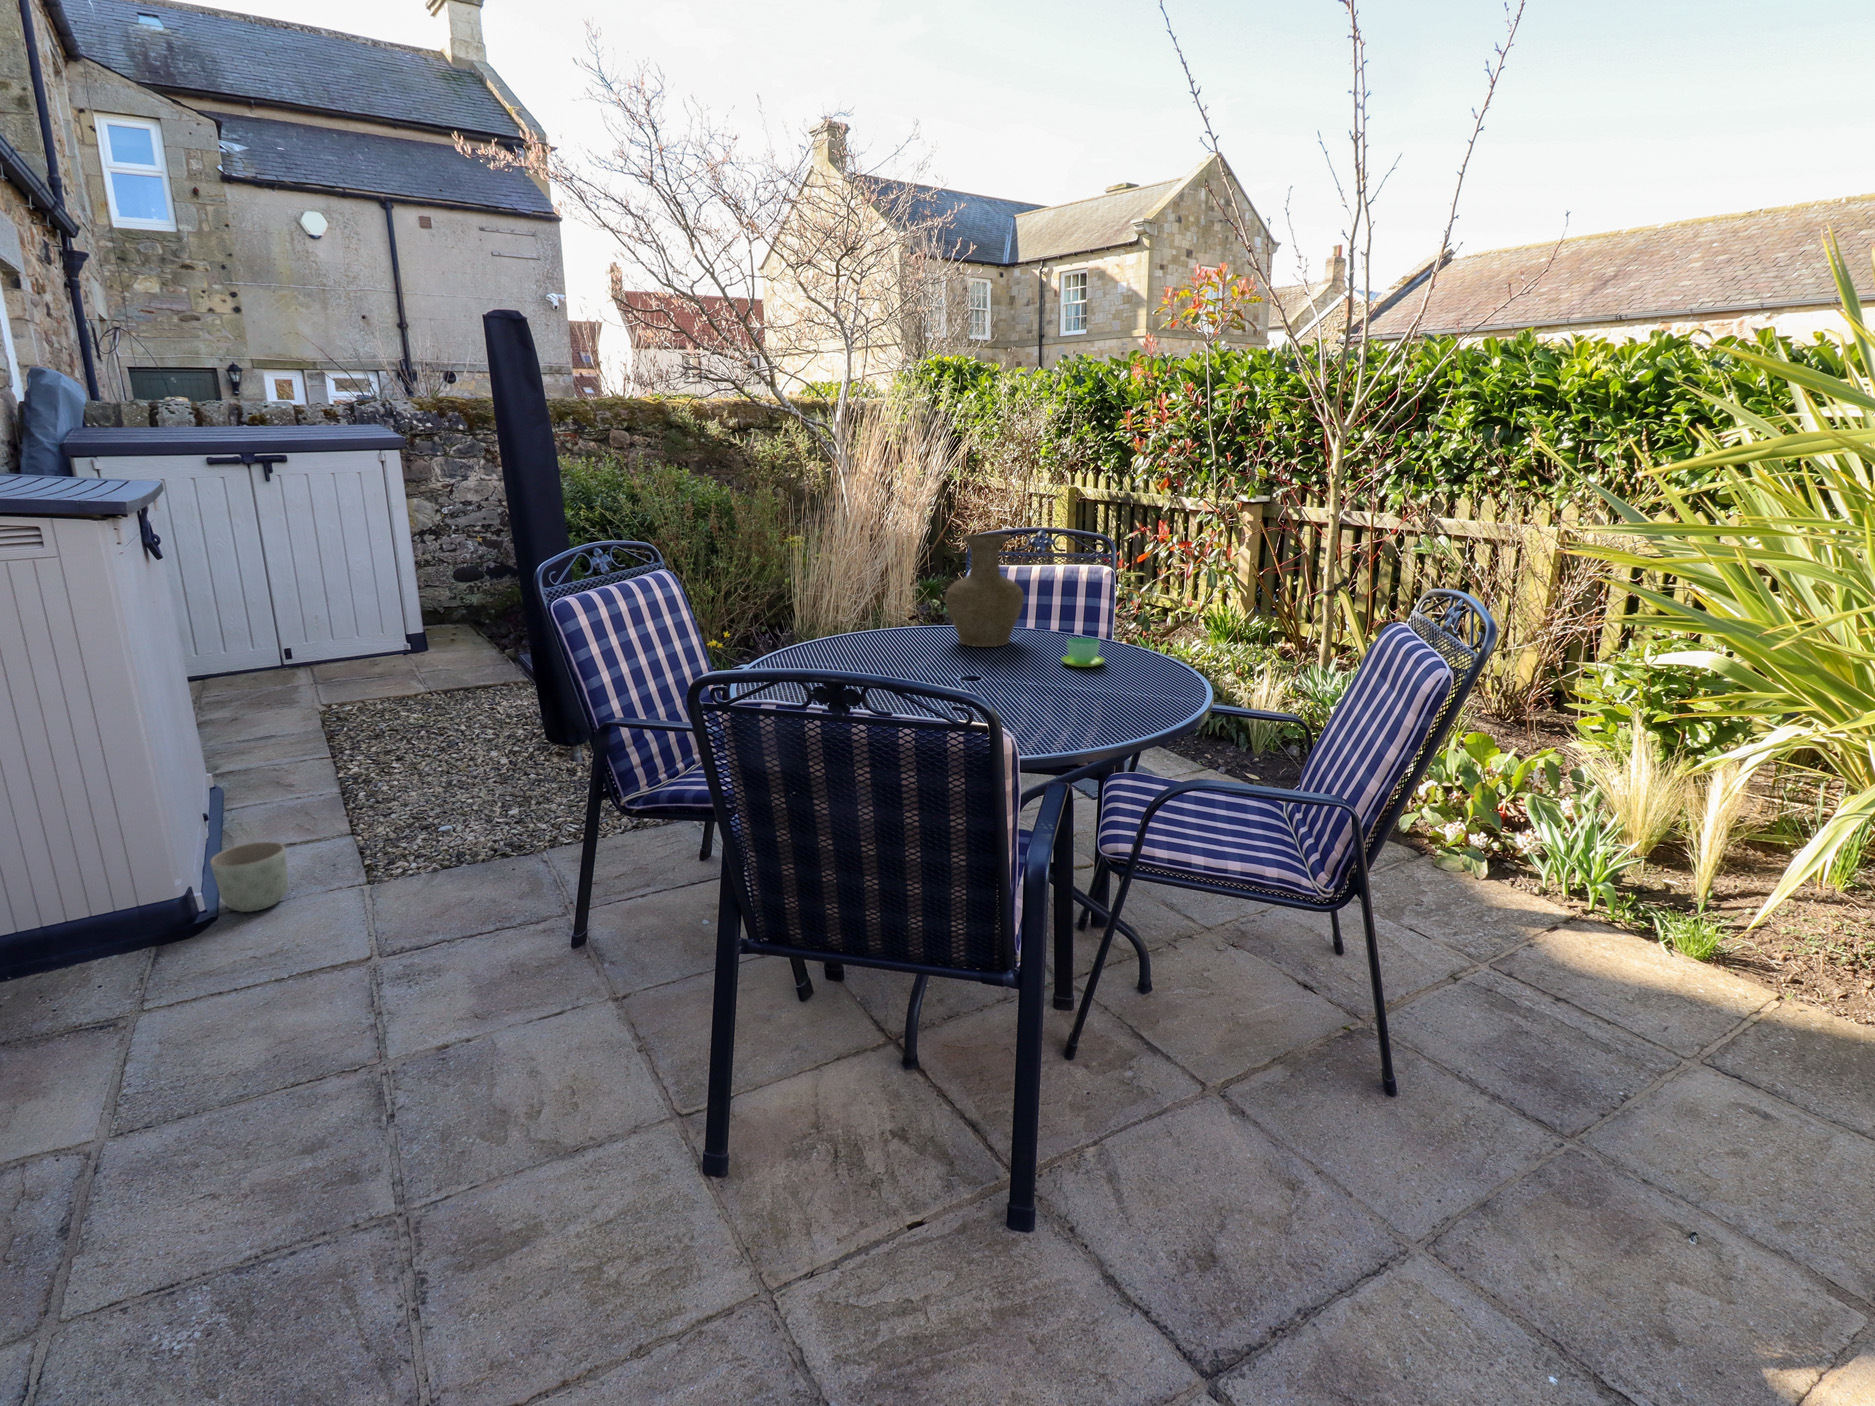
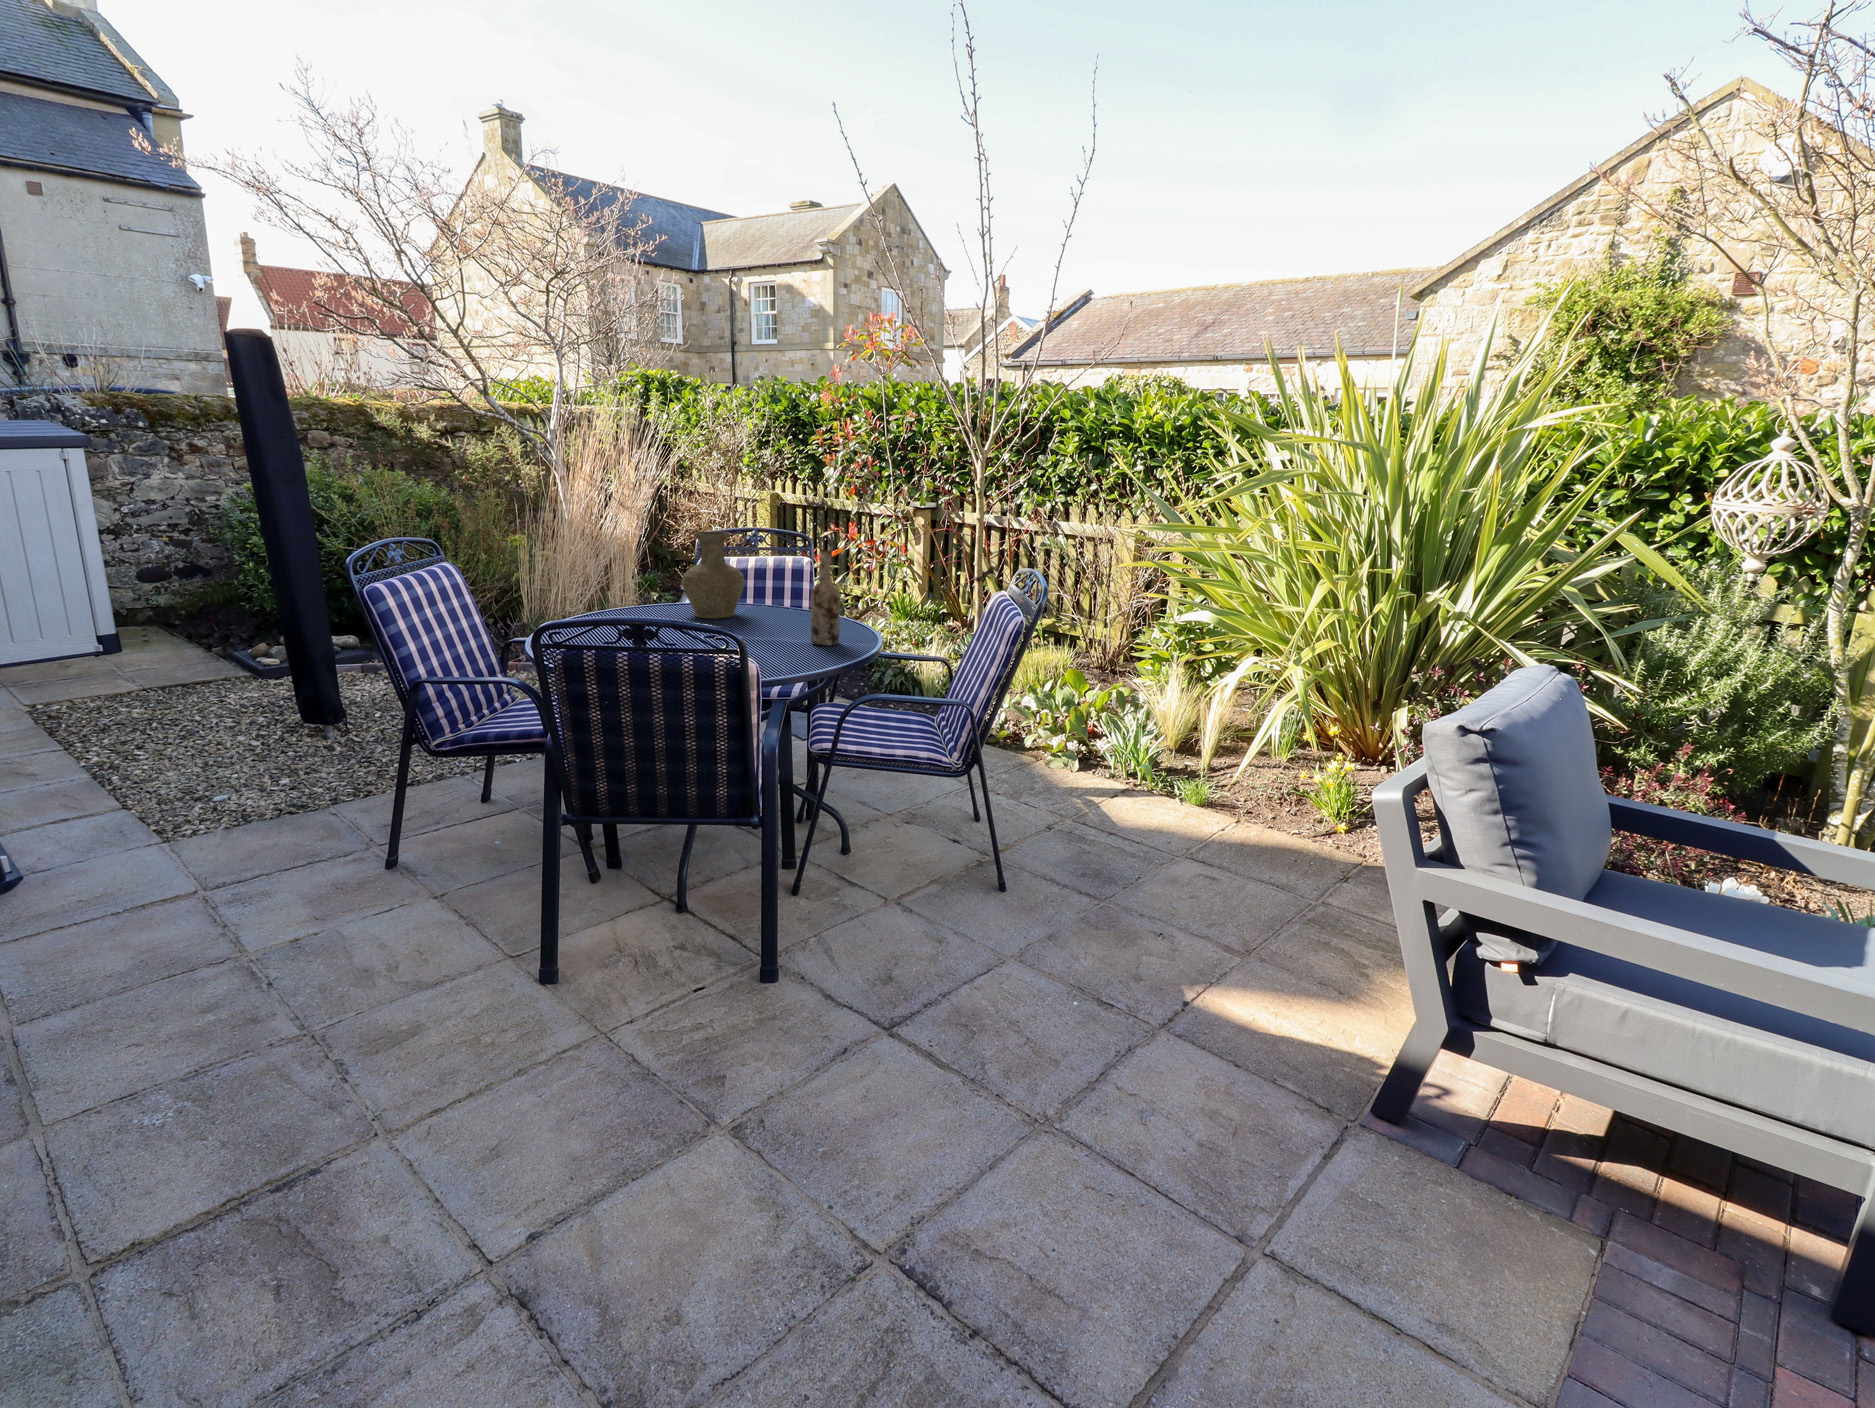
wine bottle: none [1109,561,1153,696] -> present [811,550,840,646]
cup: present [1061,638,1104,667] -> none [775,608,808,629]
planter: present [210,841,288,912] -> none [7,810,85,873]

